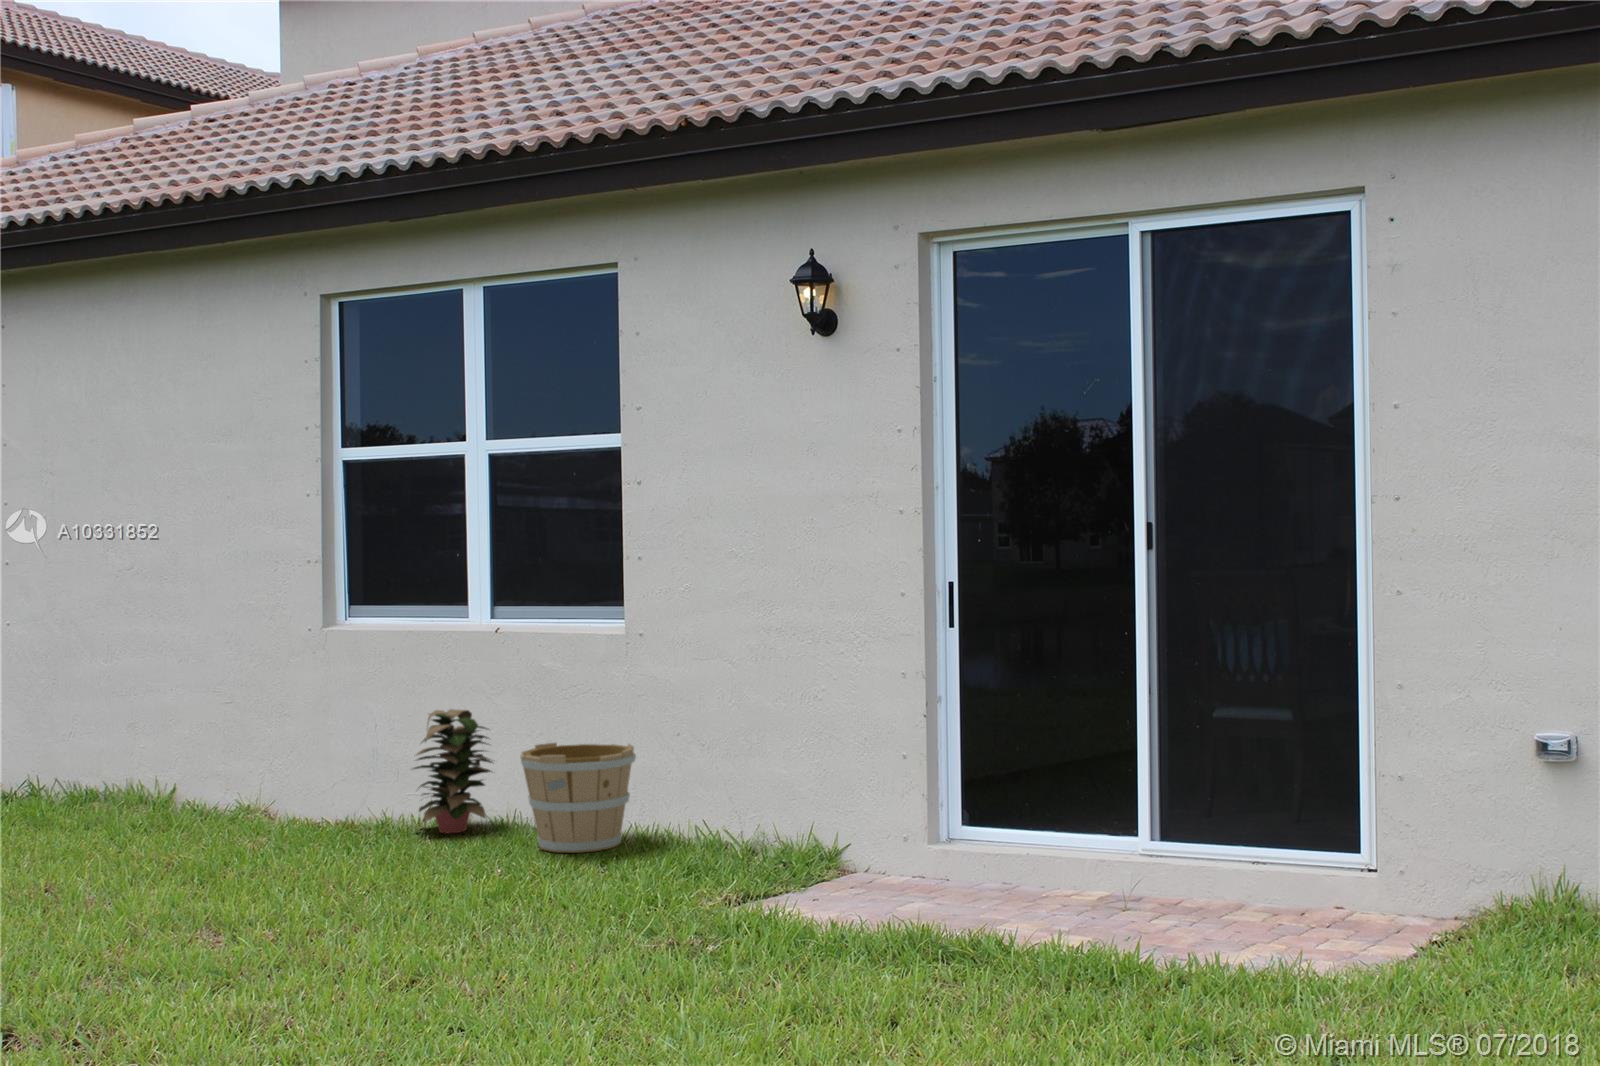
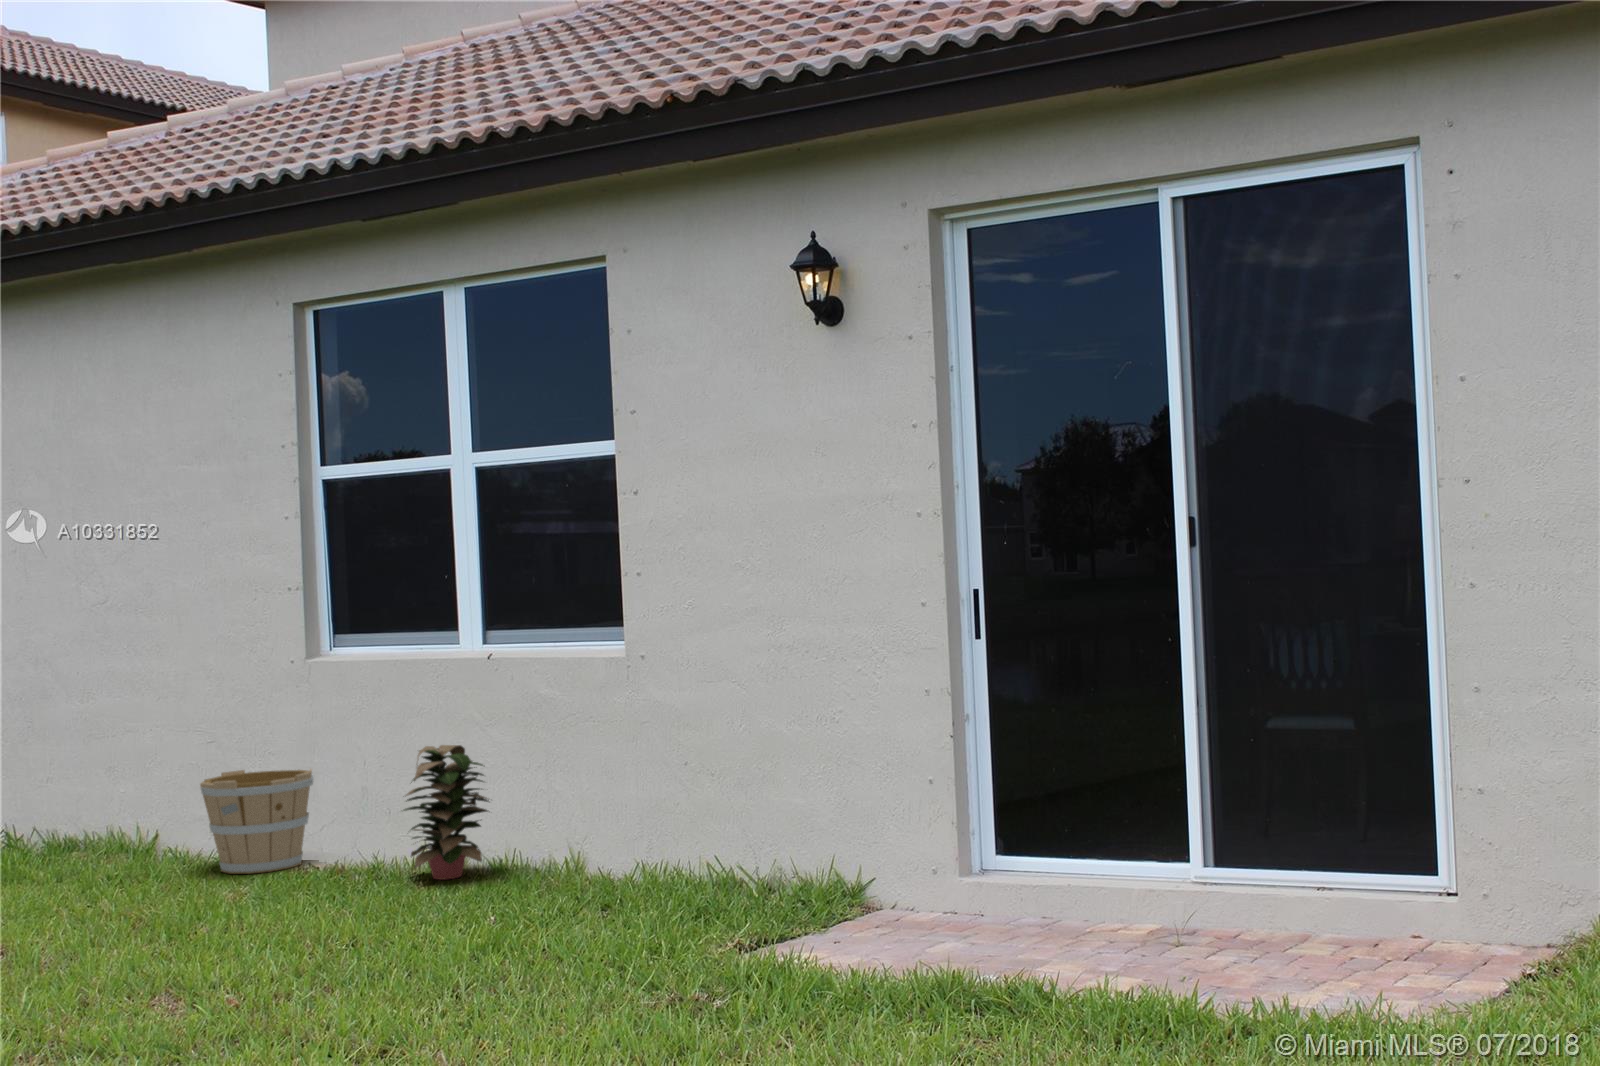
wooden bucket: present [520,743,636,853] -> present [200,769,314,874]

